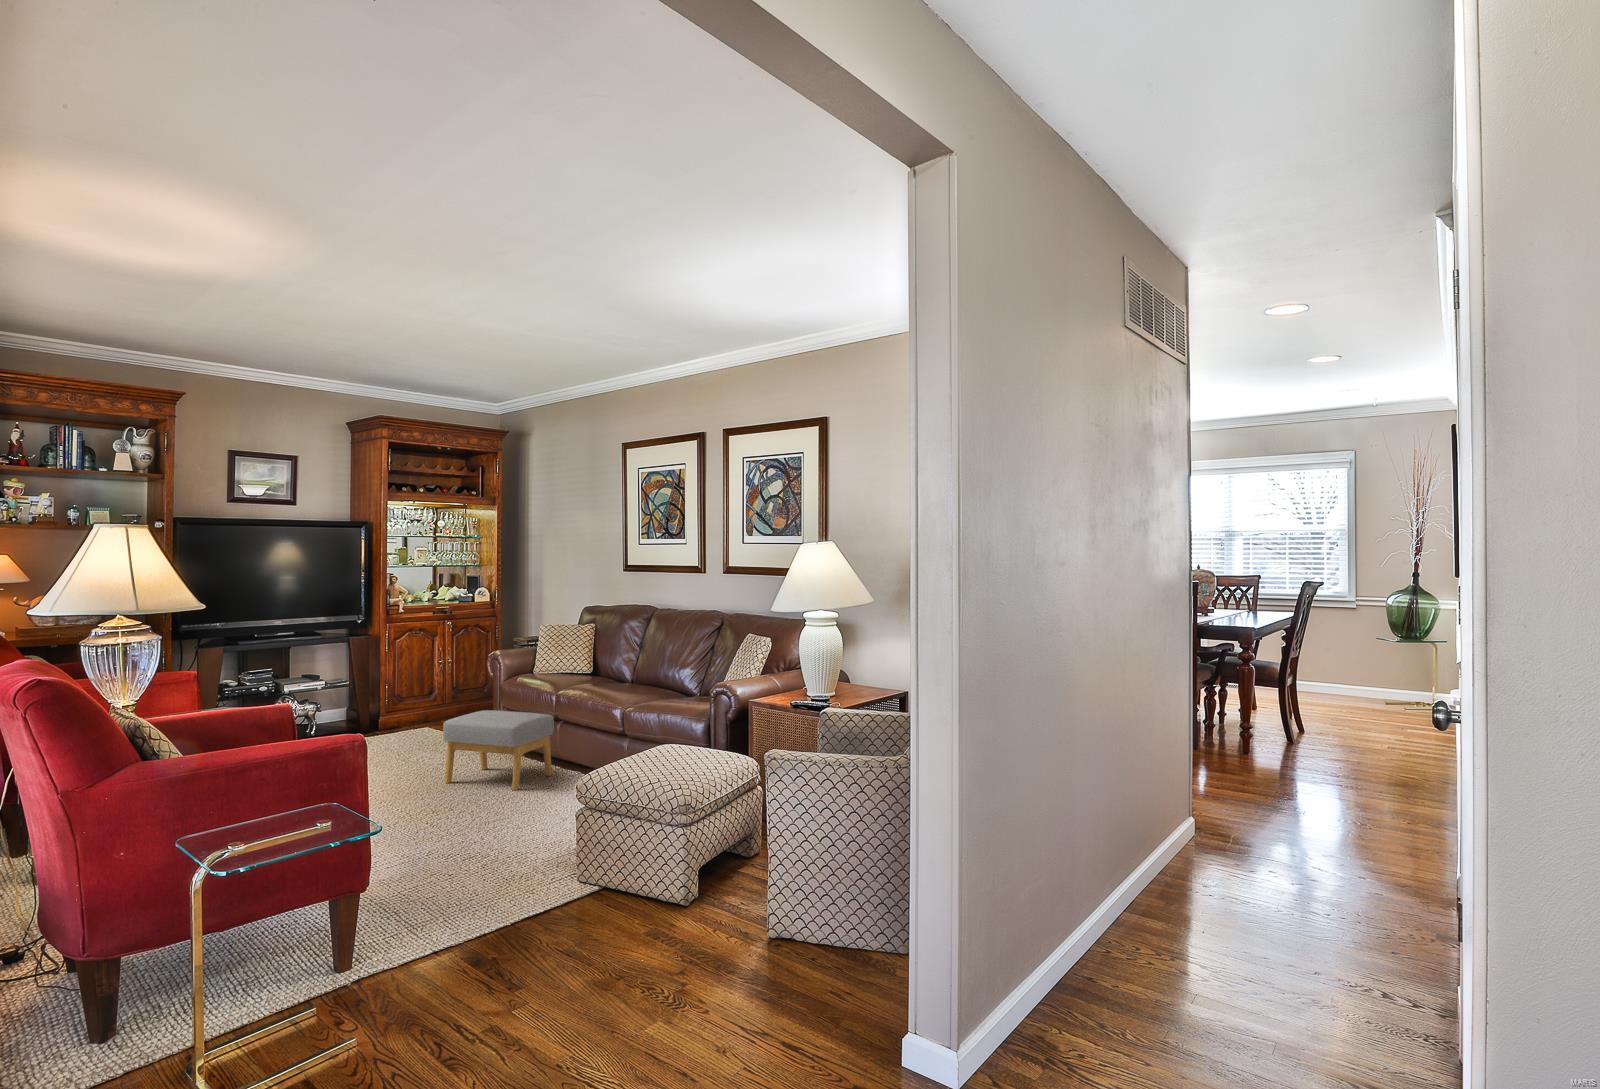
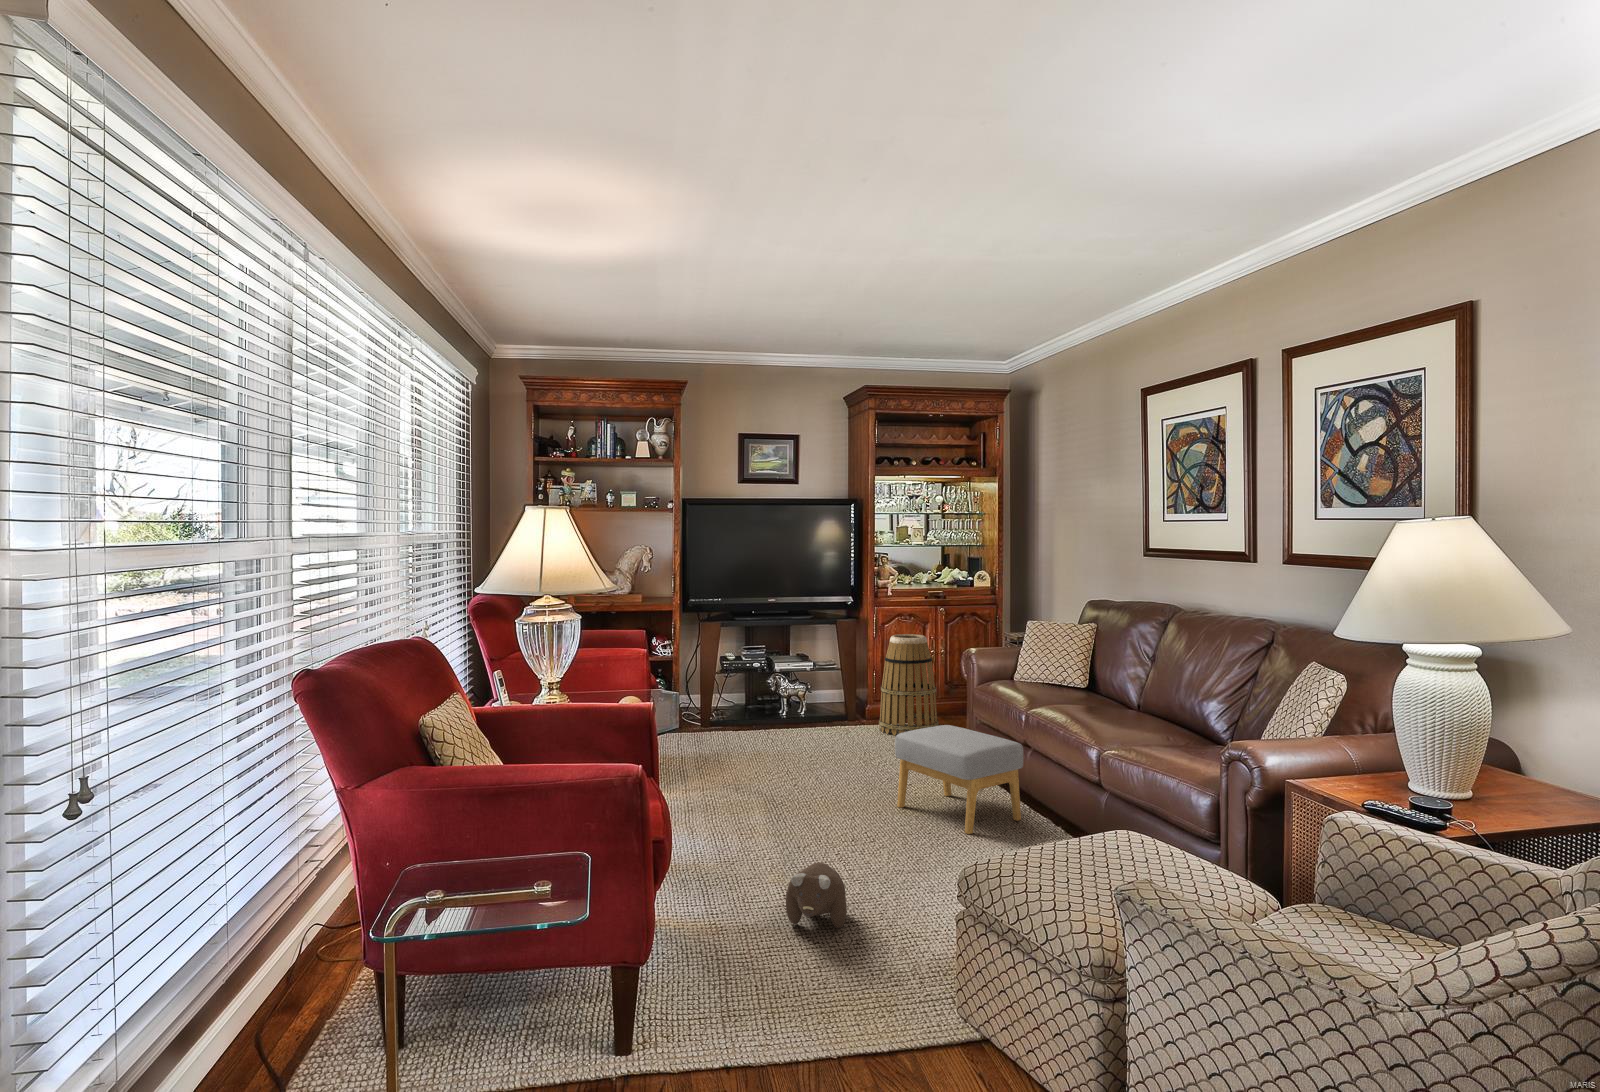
basket: none [392,644,450,735] -> present [879,634,938,736]
plush toy: none [396,816,452,871] -> present [786,863,847,928]

